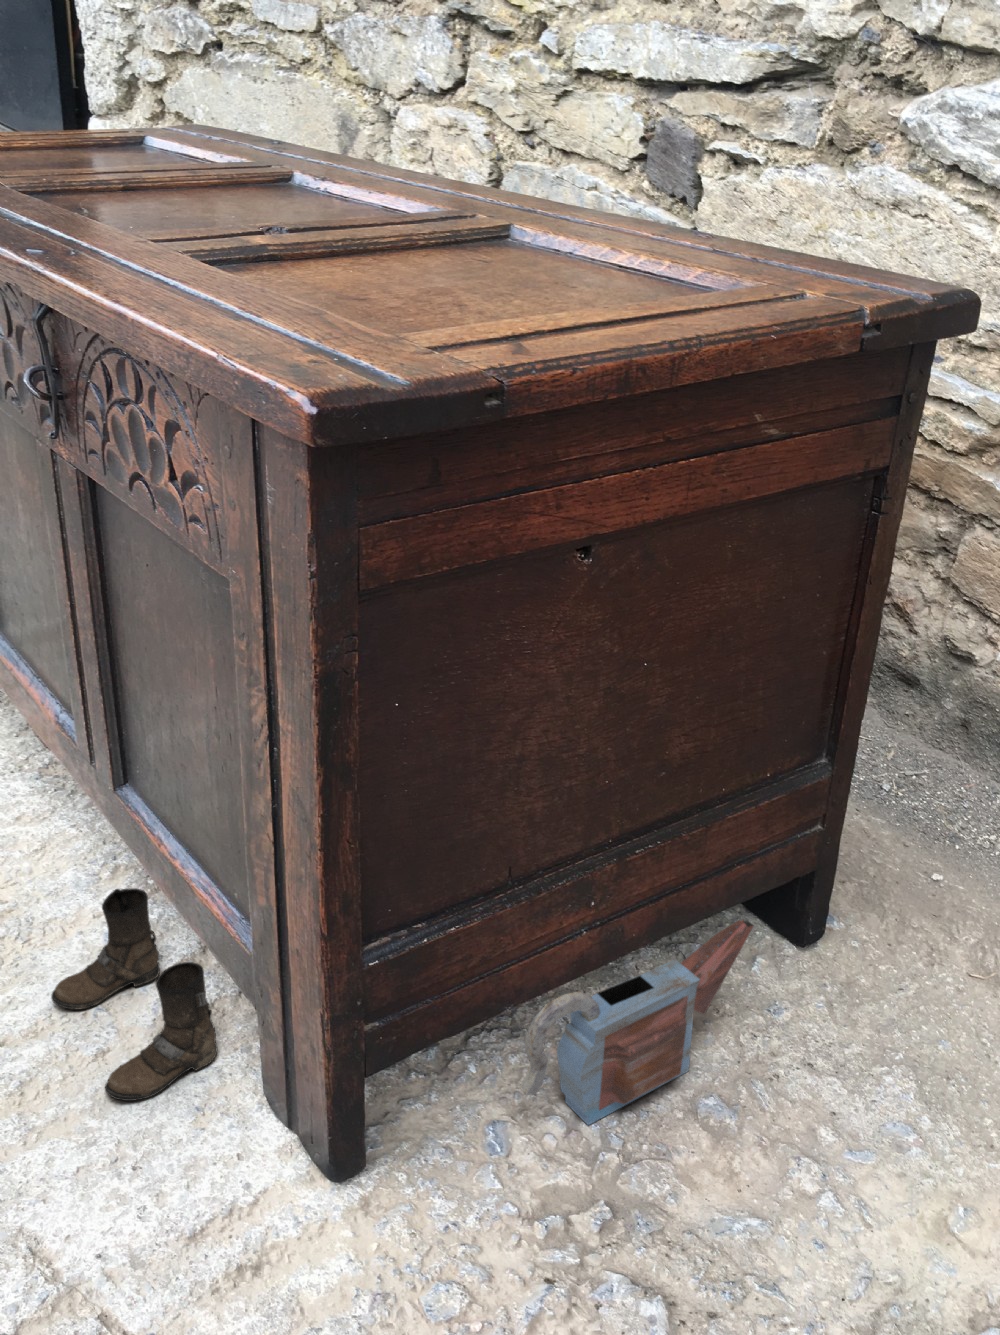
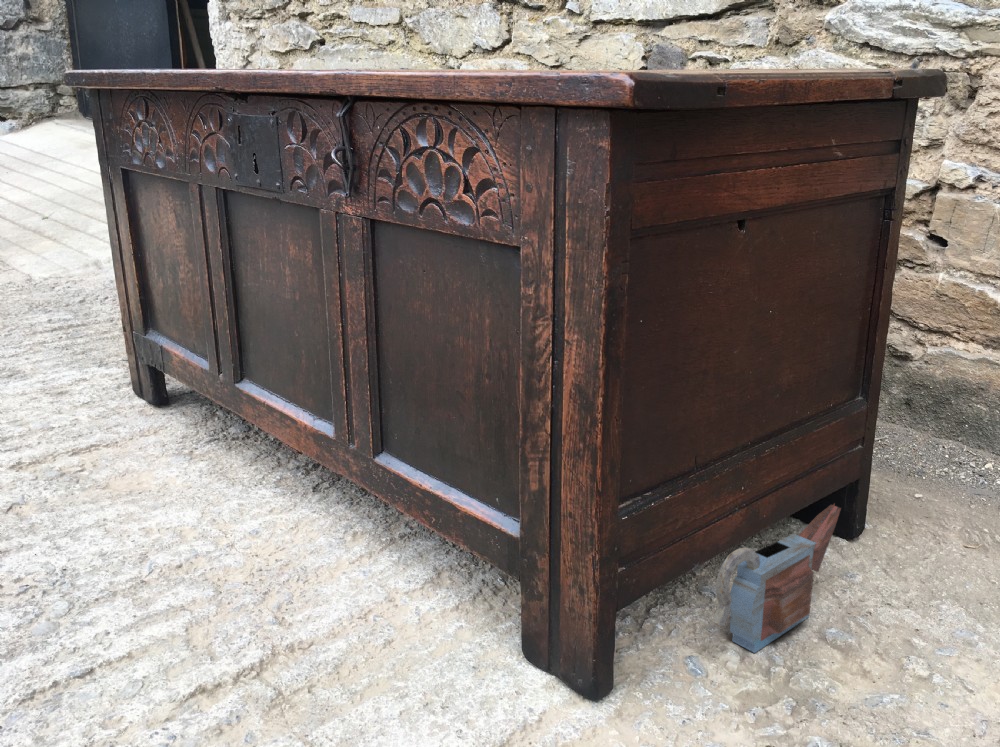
boots: present [51,888,217,1101] -> none [343,526,475,665]

